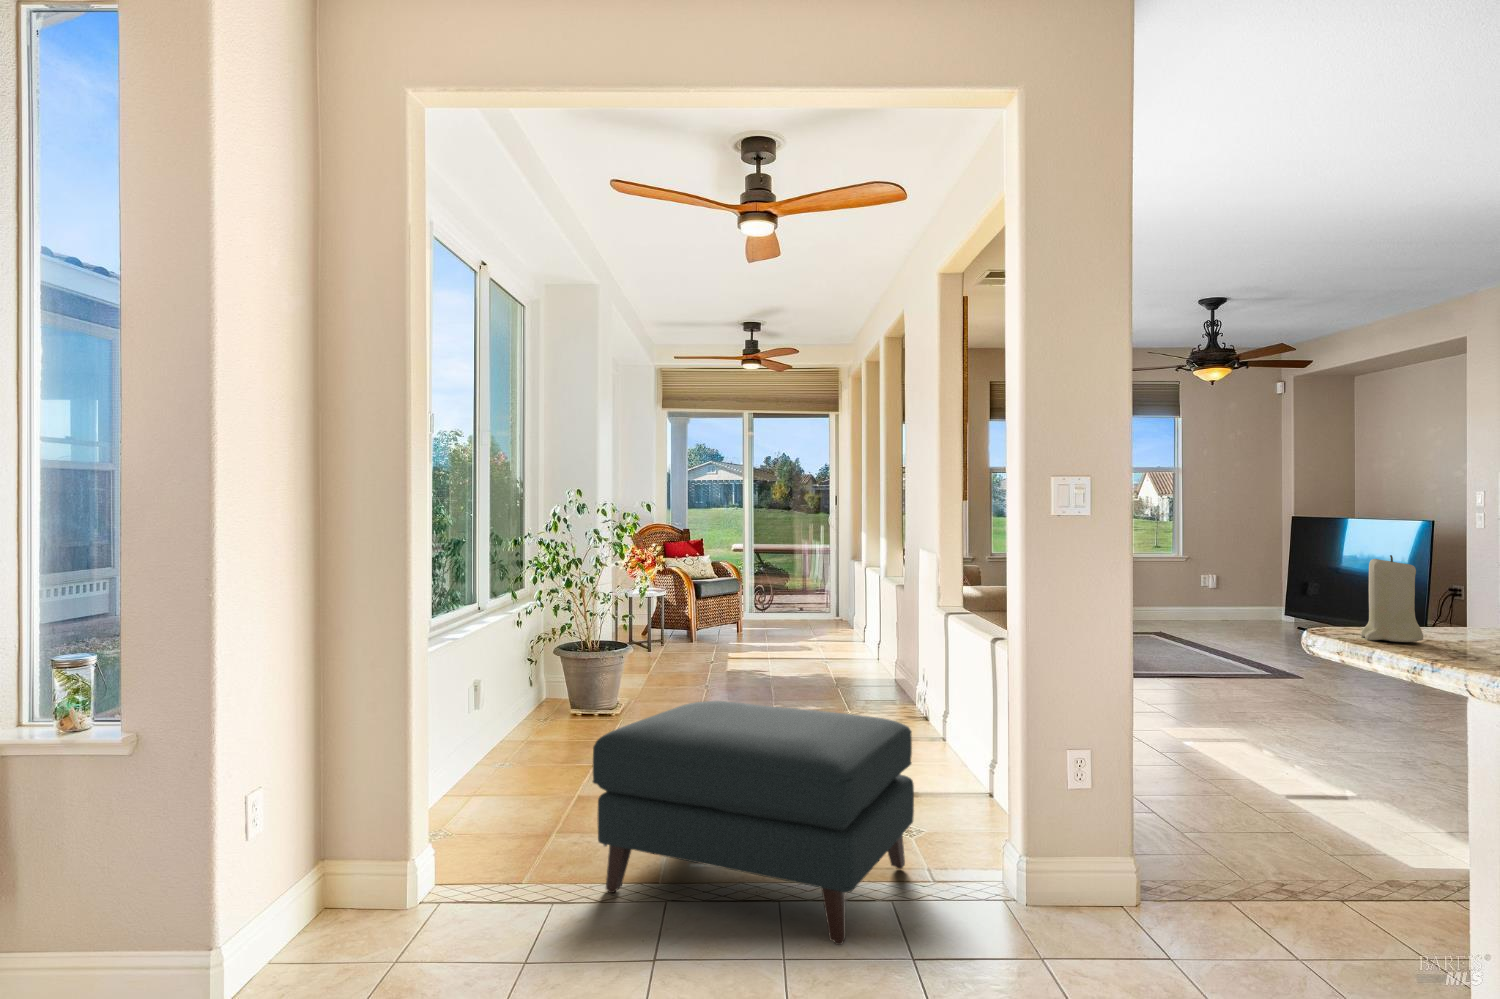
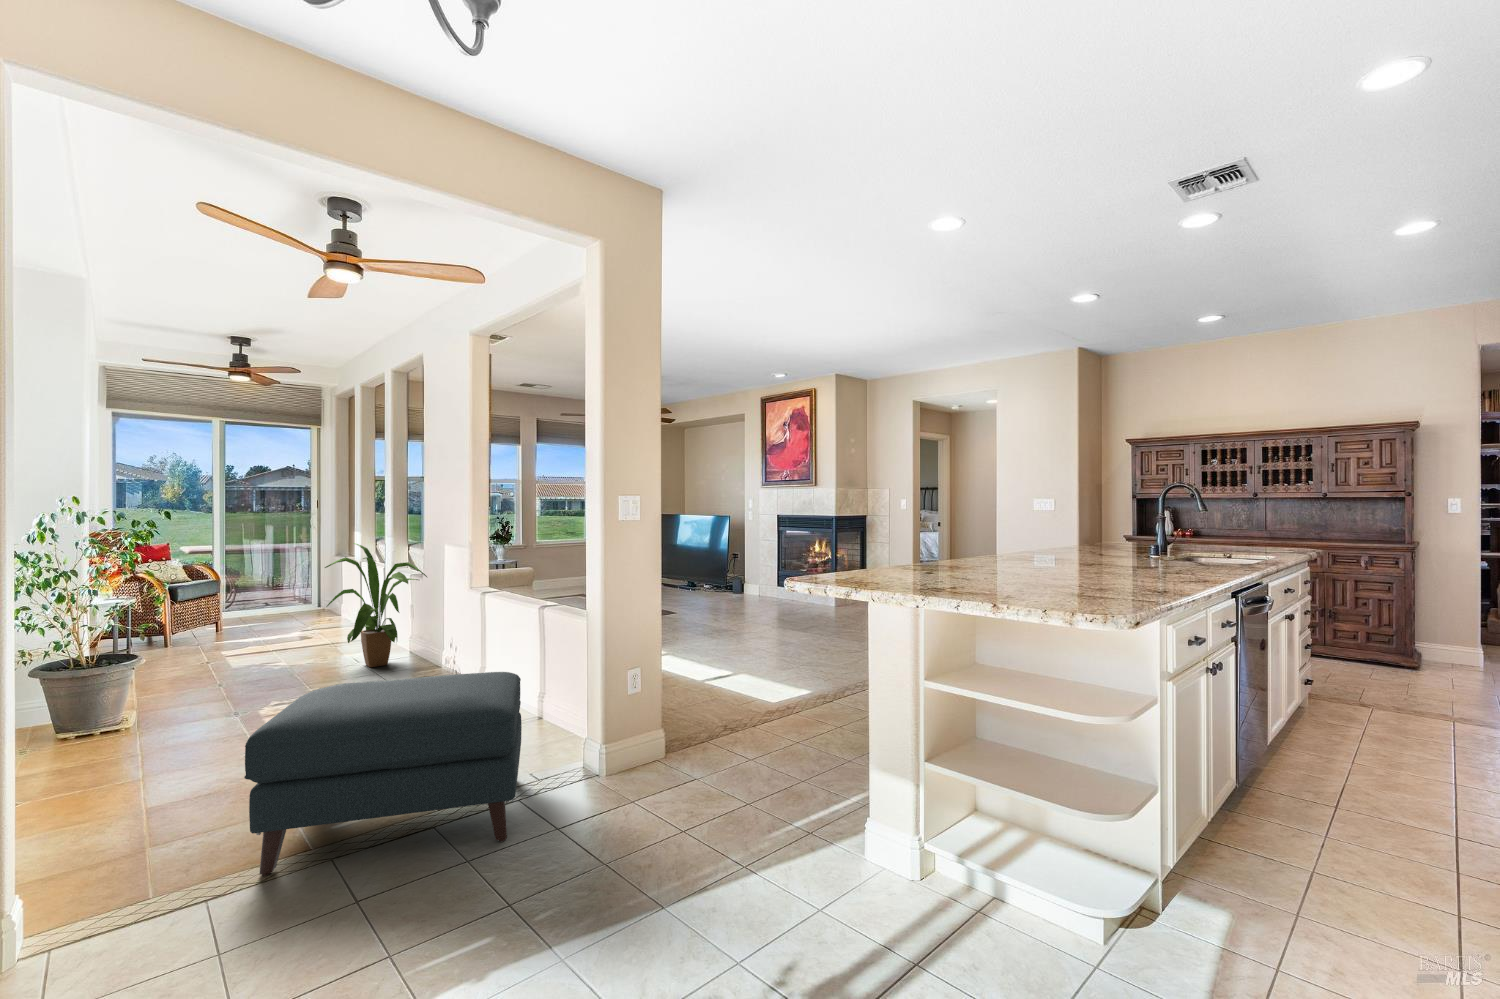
house plant: none [796,545,904,694] -> present [325,543,427,667]
candle: present [1360,555,1423,642] -> none [822,539,848,581]

